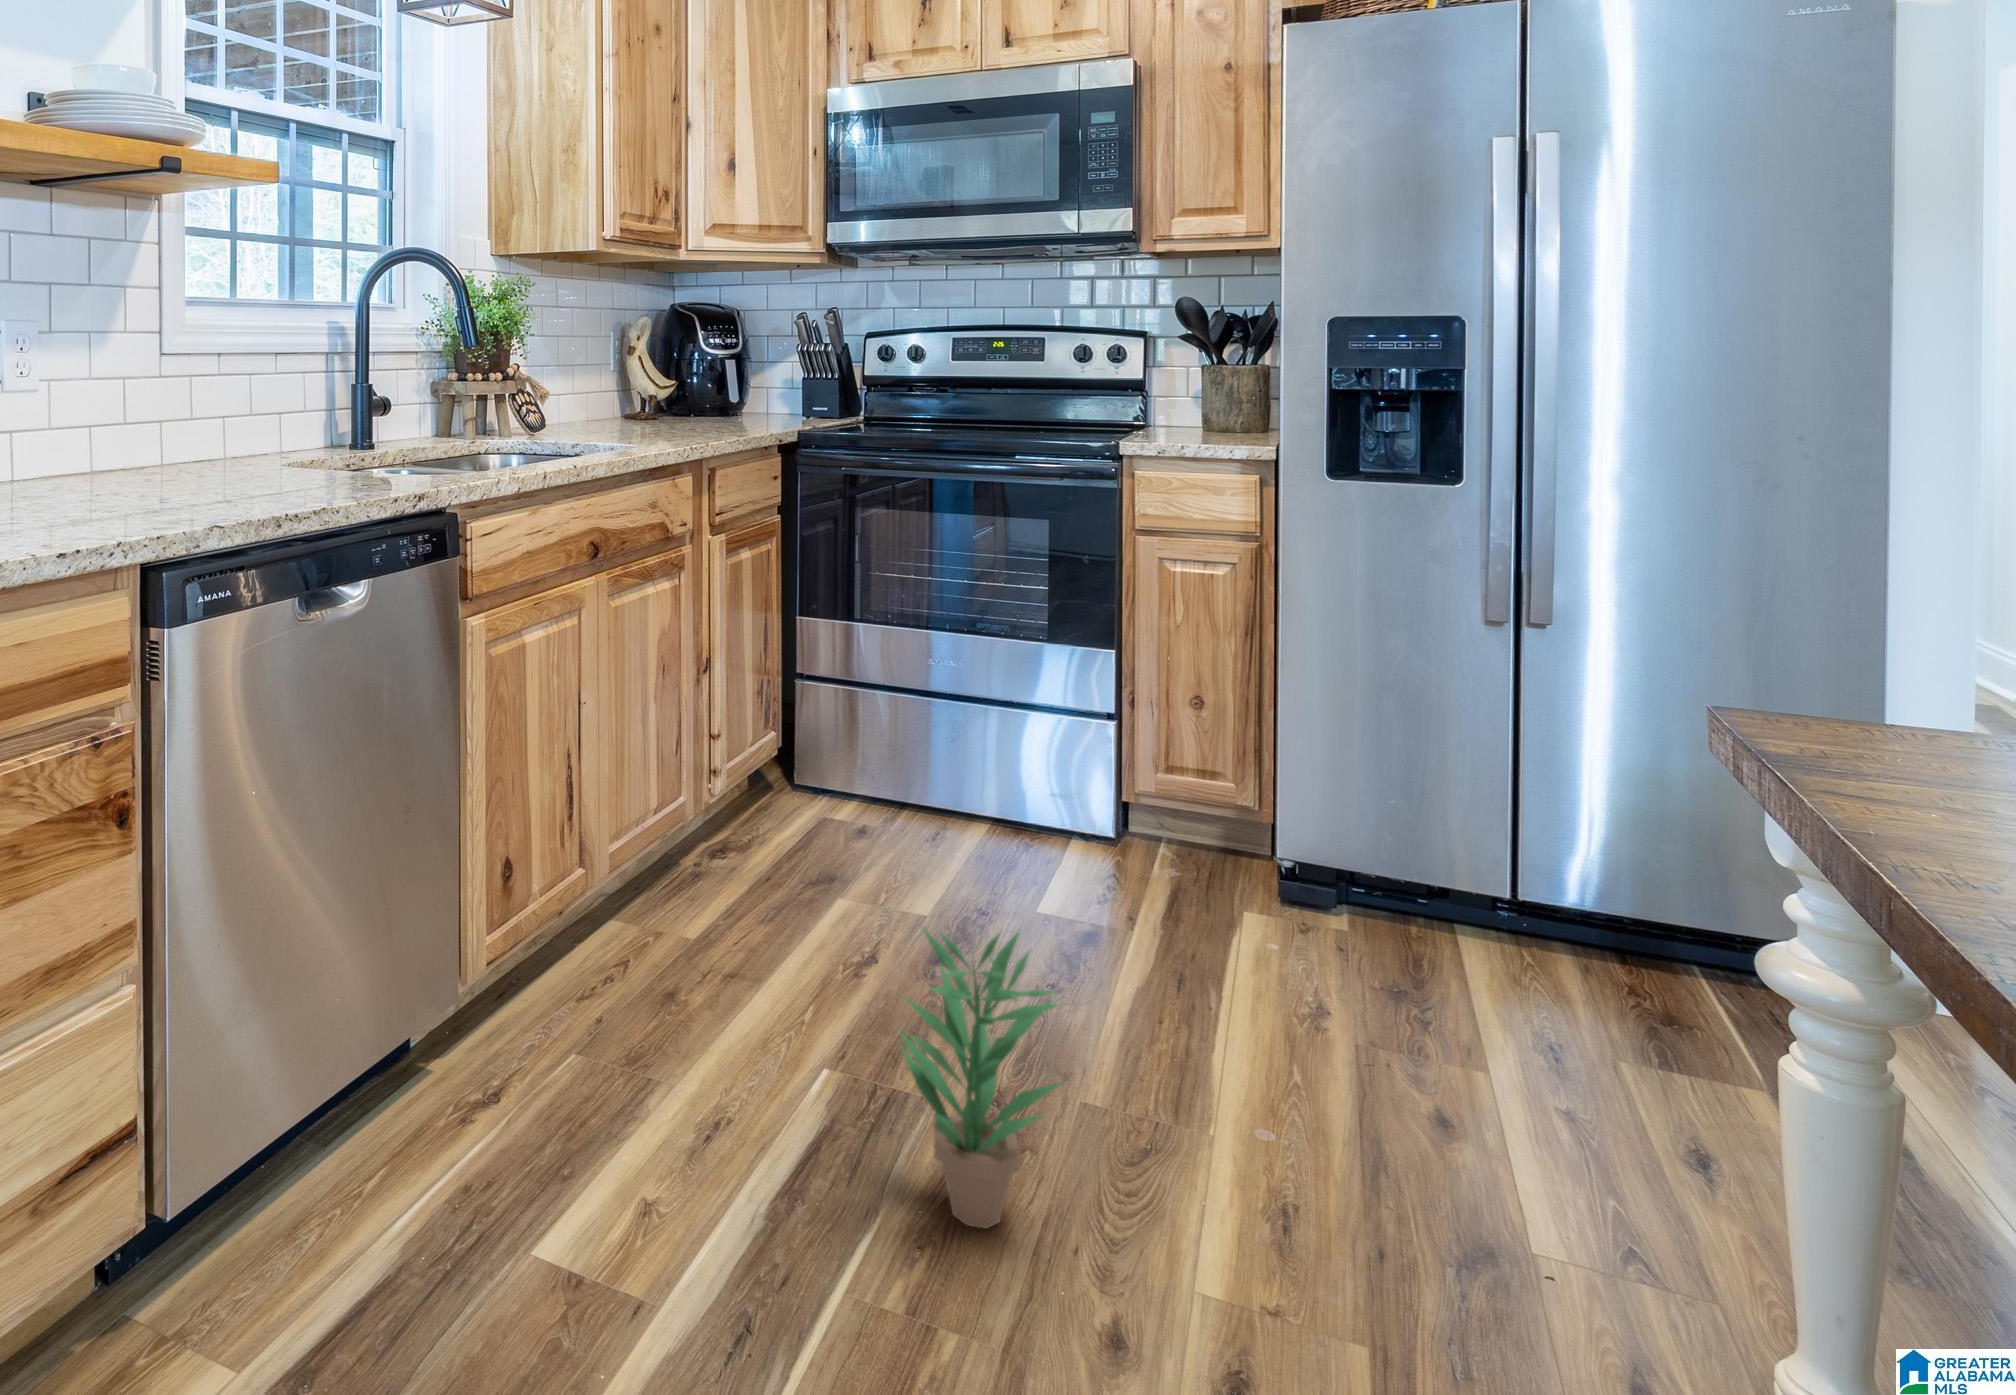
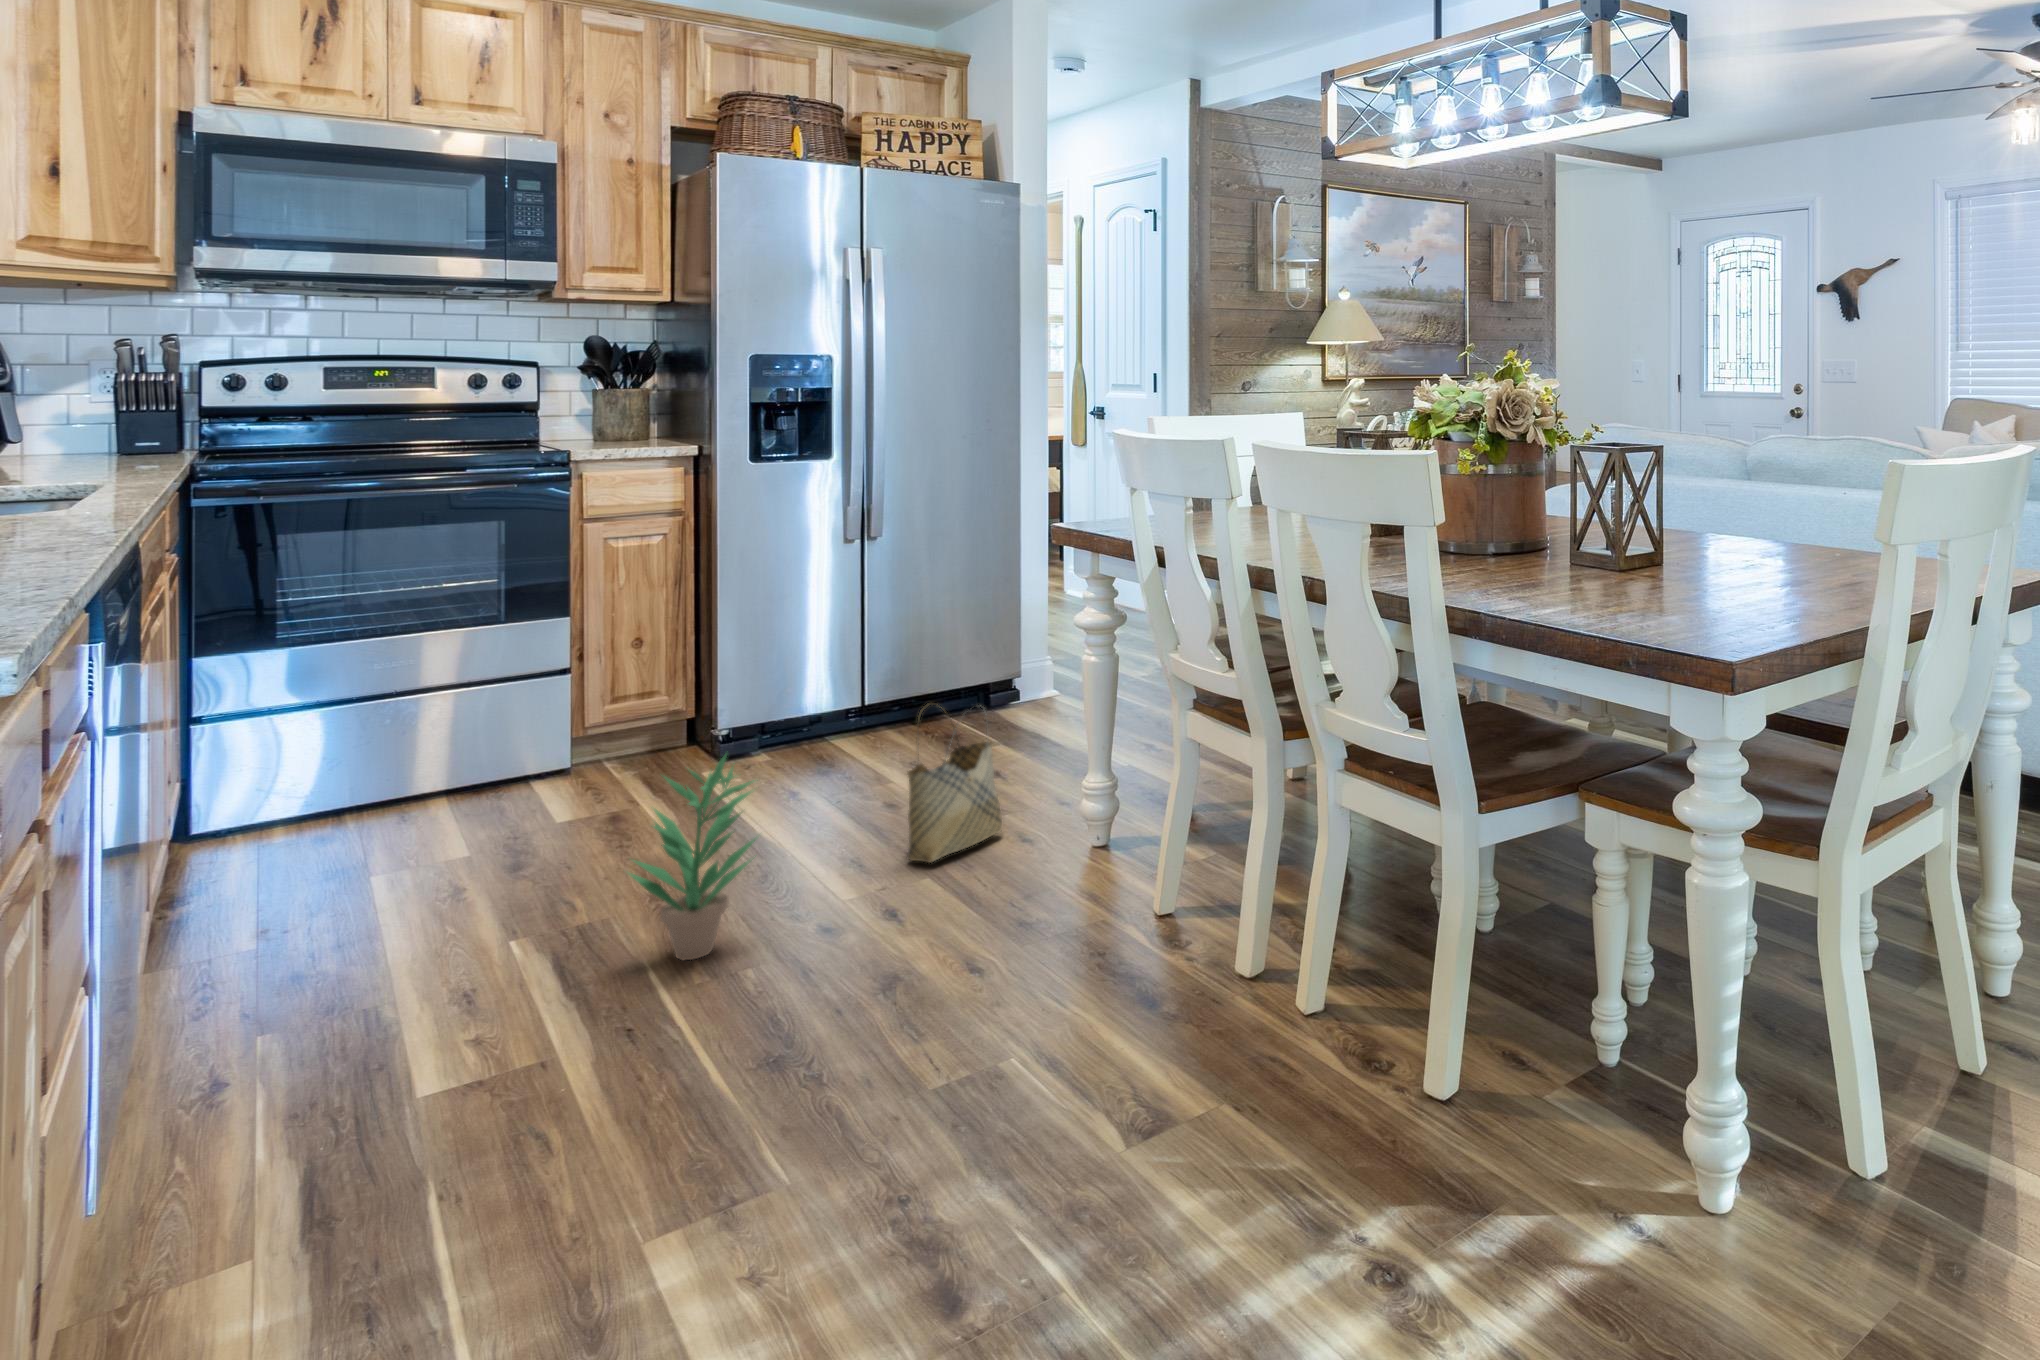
woven basket: none [1381,967,1620,1304] -> present [907,704,1002,862]

